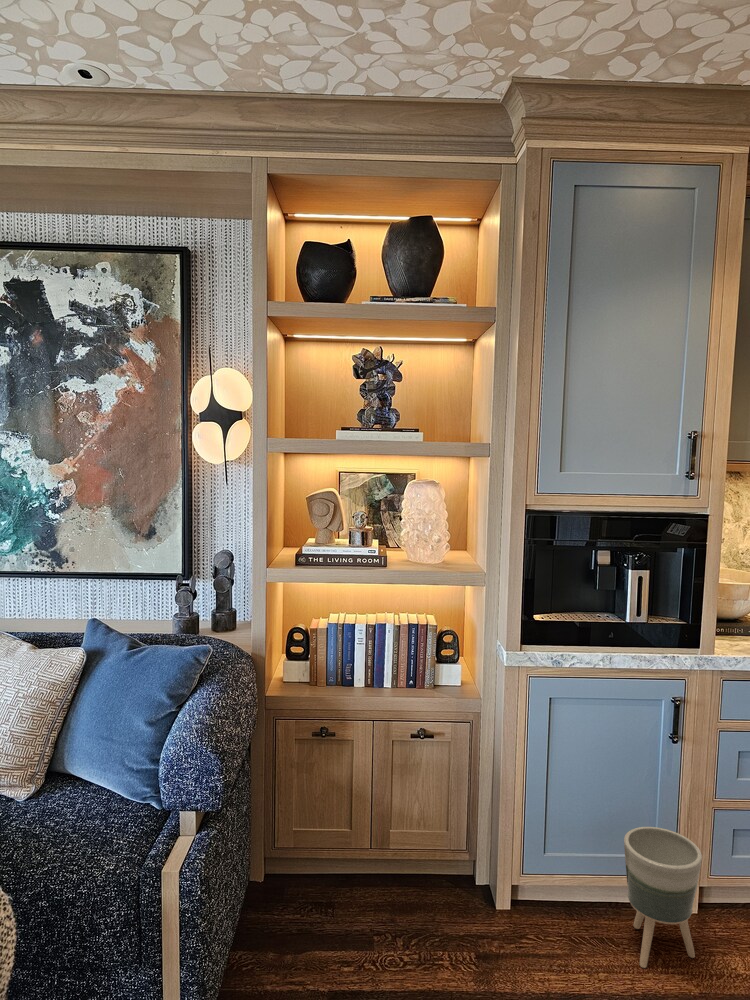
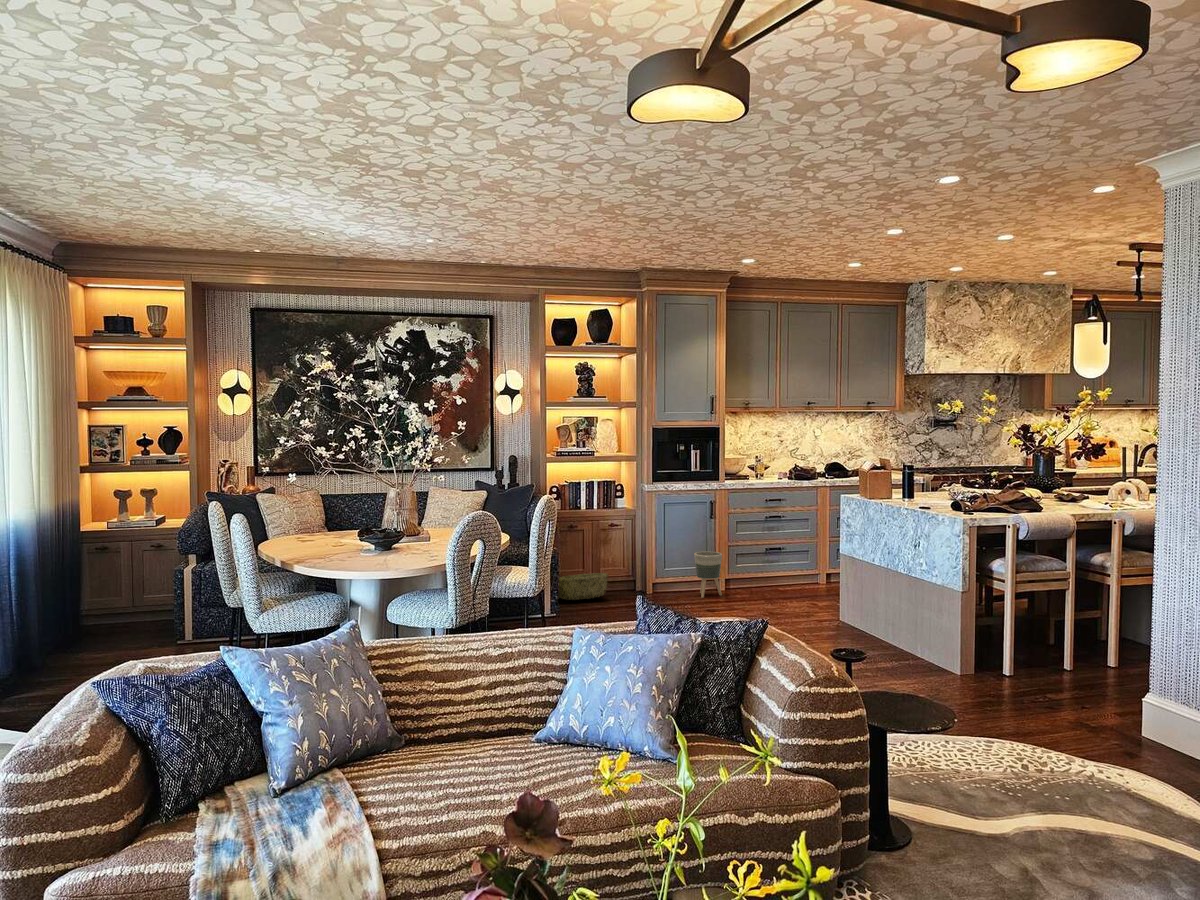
woven basket: none [251,855,394,950] -> present [559,573,608,600]

